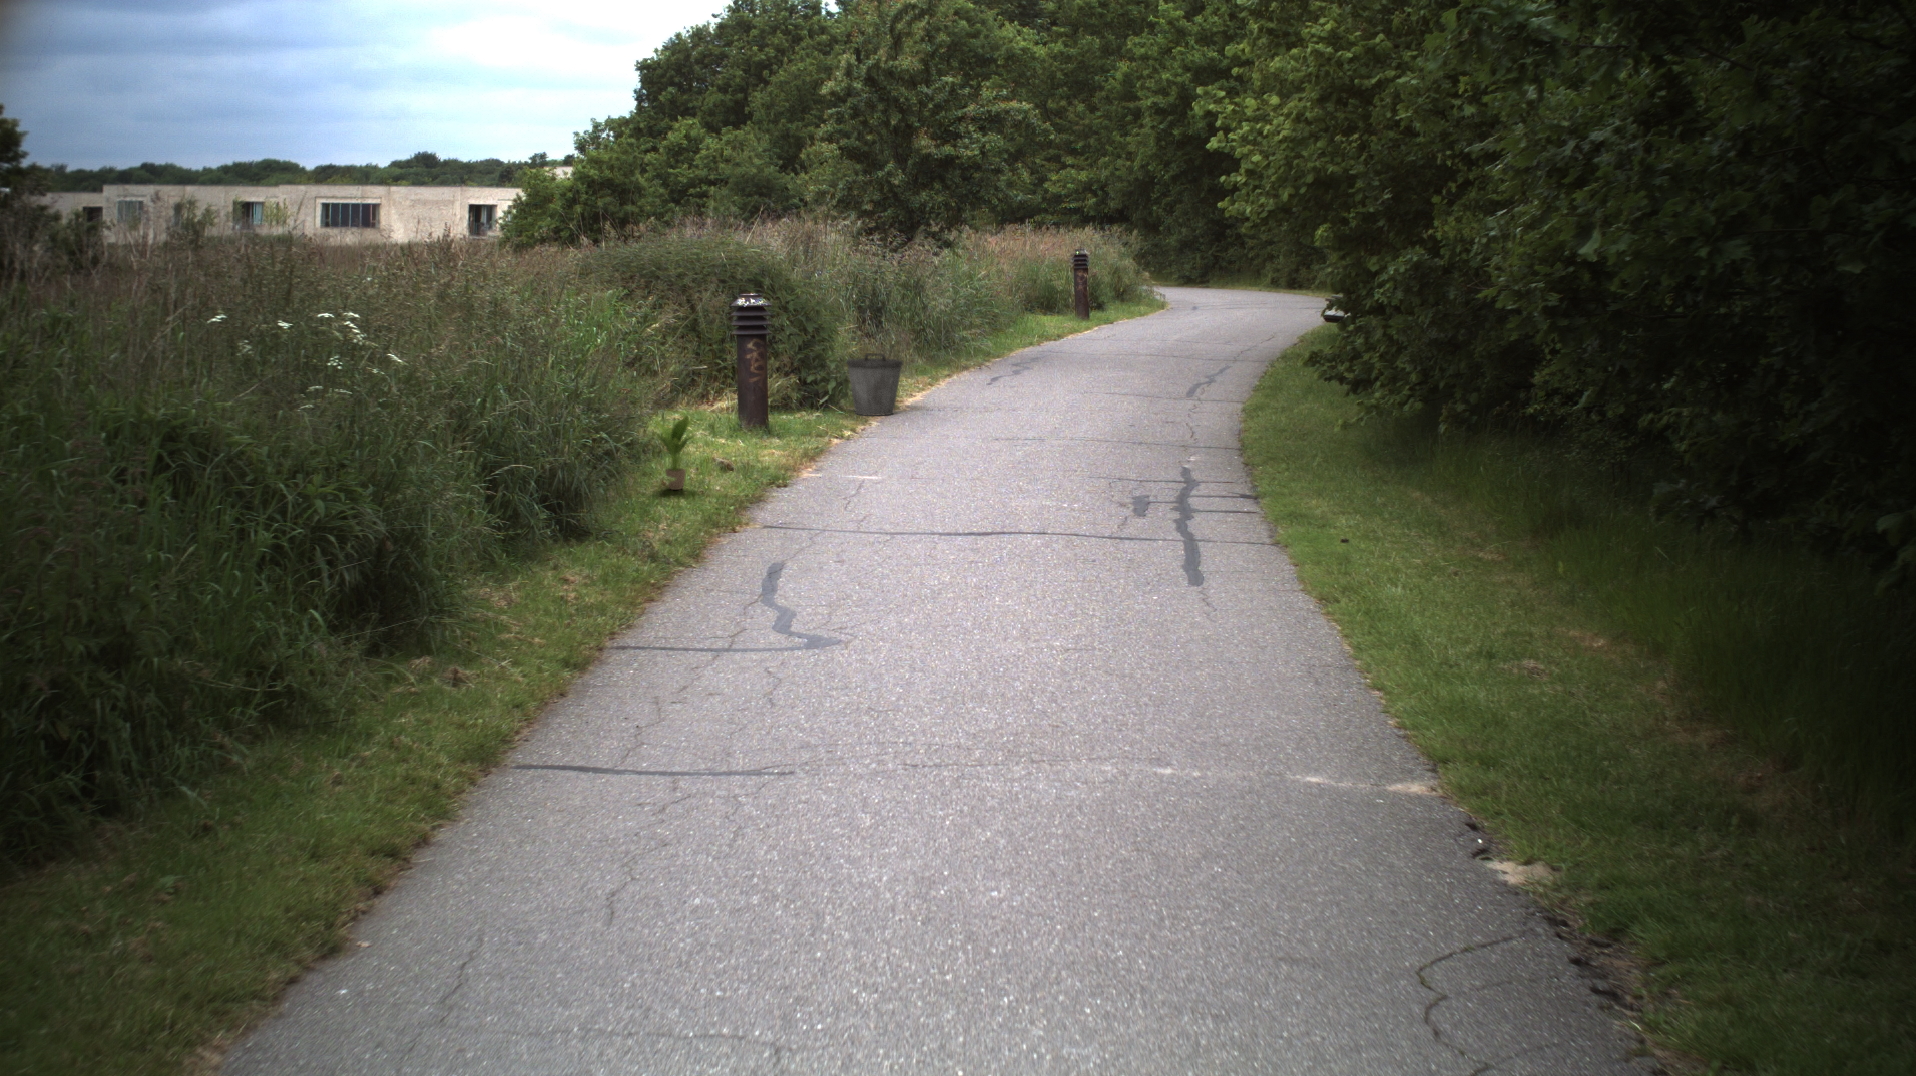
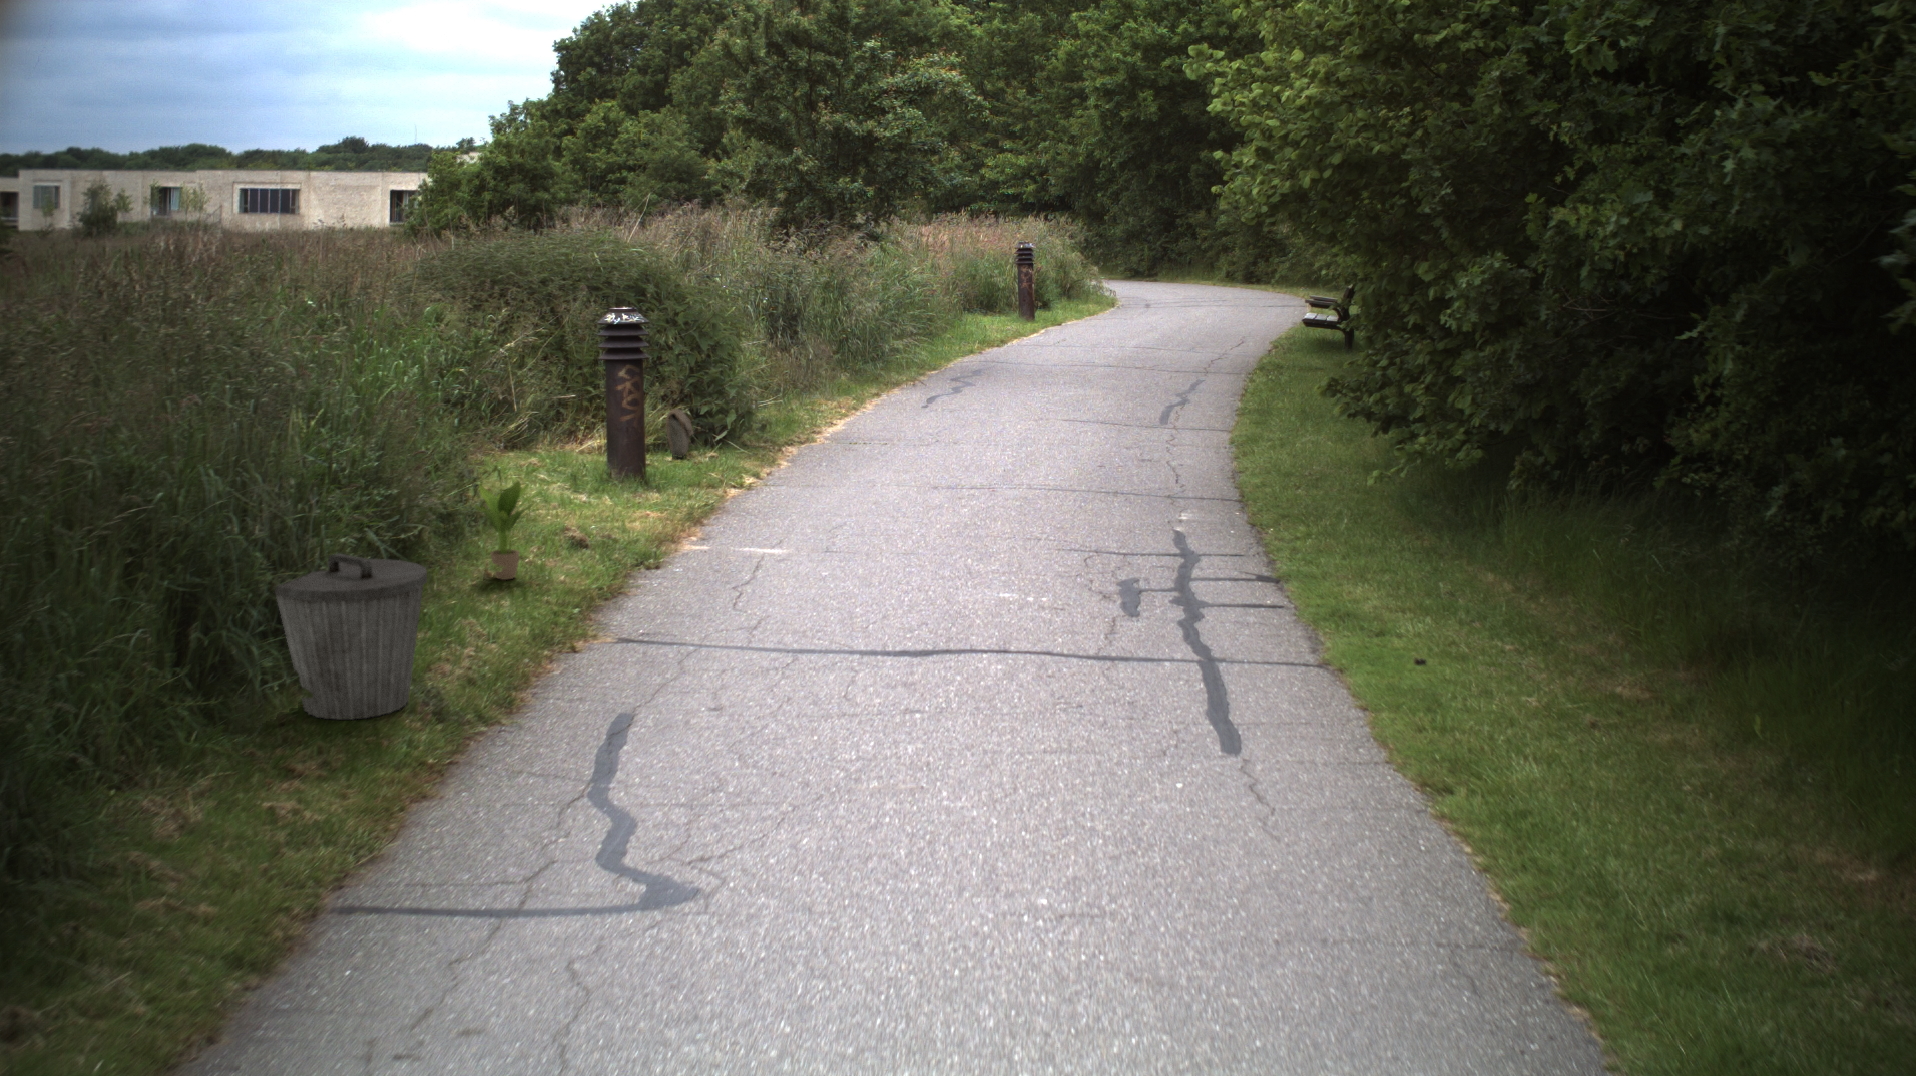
trash can: present [846,353,904,416] -> present [275,554,427,720]
bag: none [781,378,803,417] -> present [666,409,693,457]

